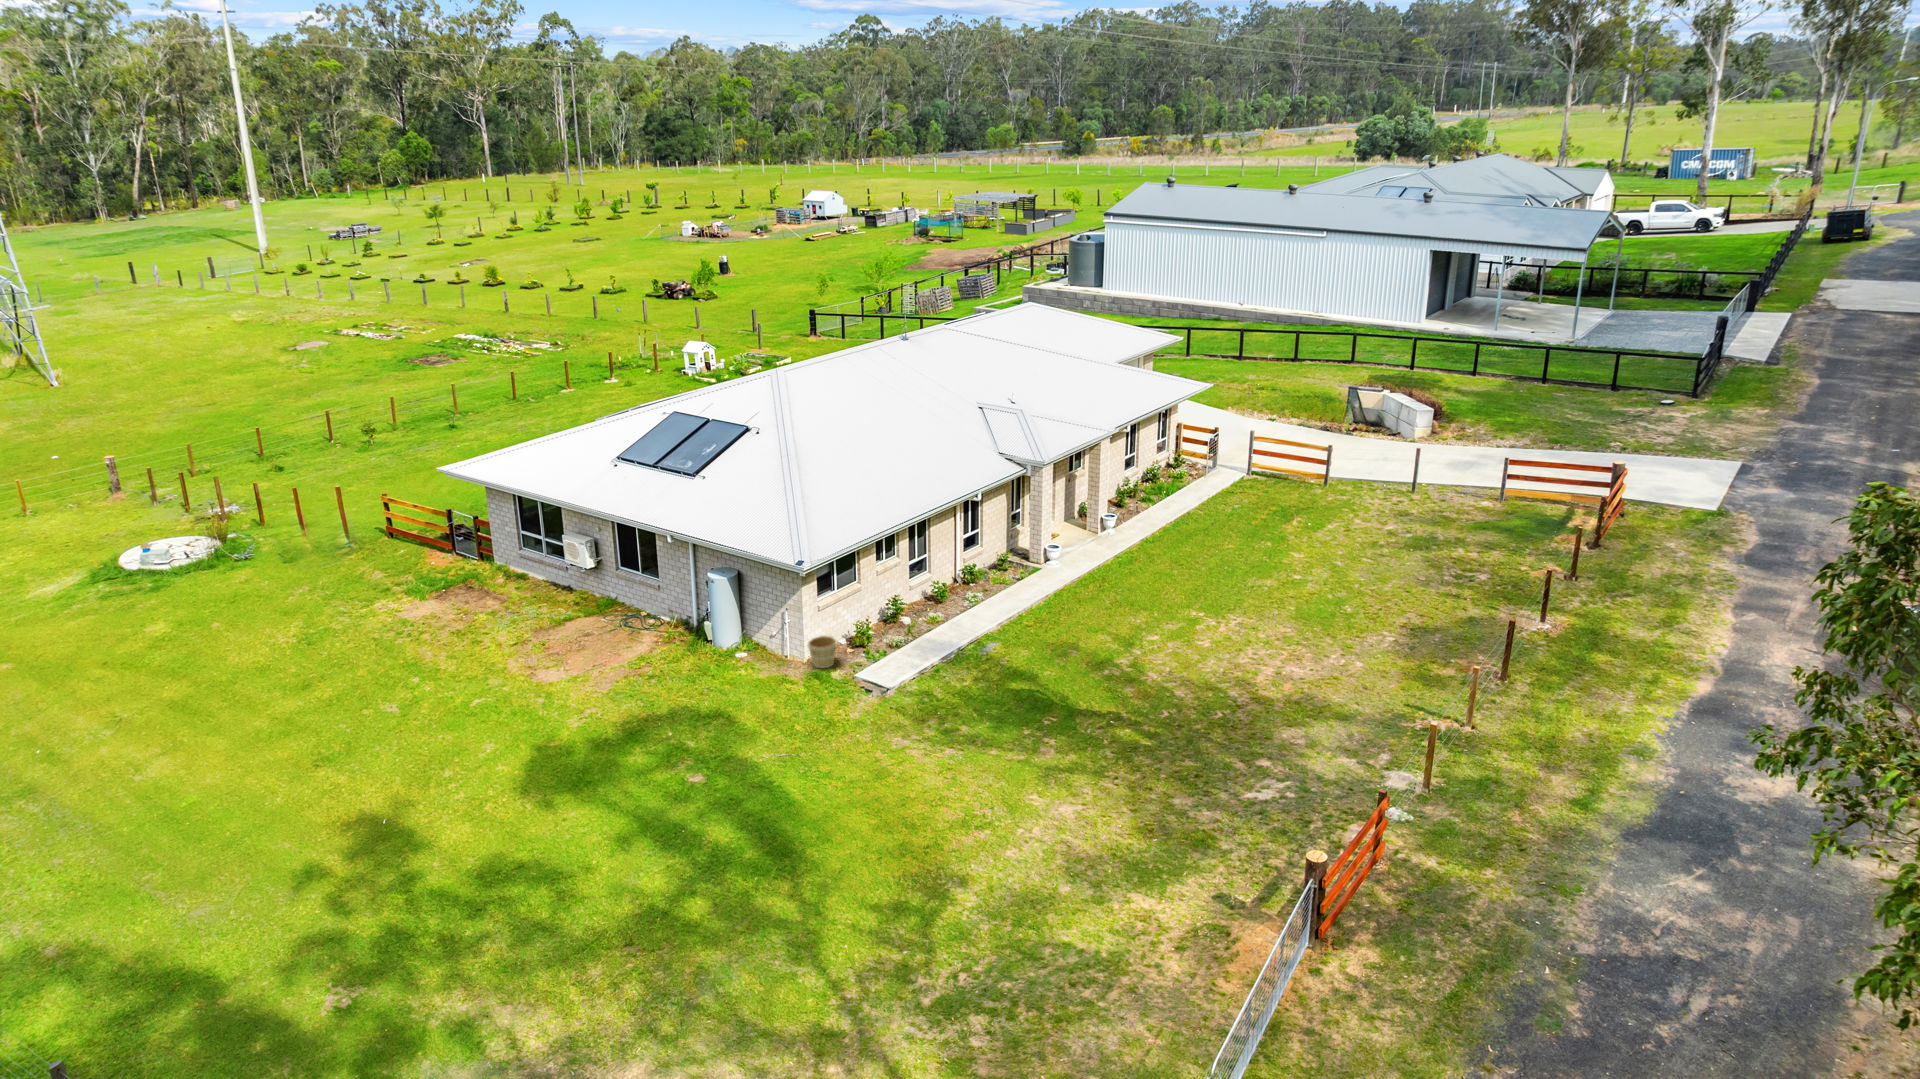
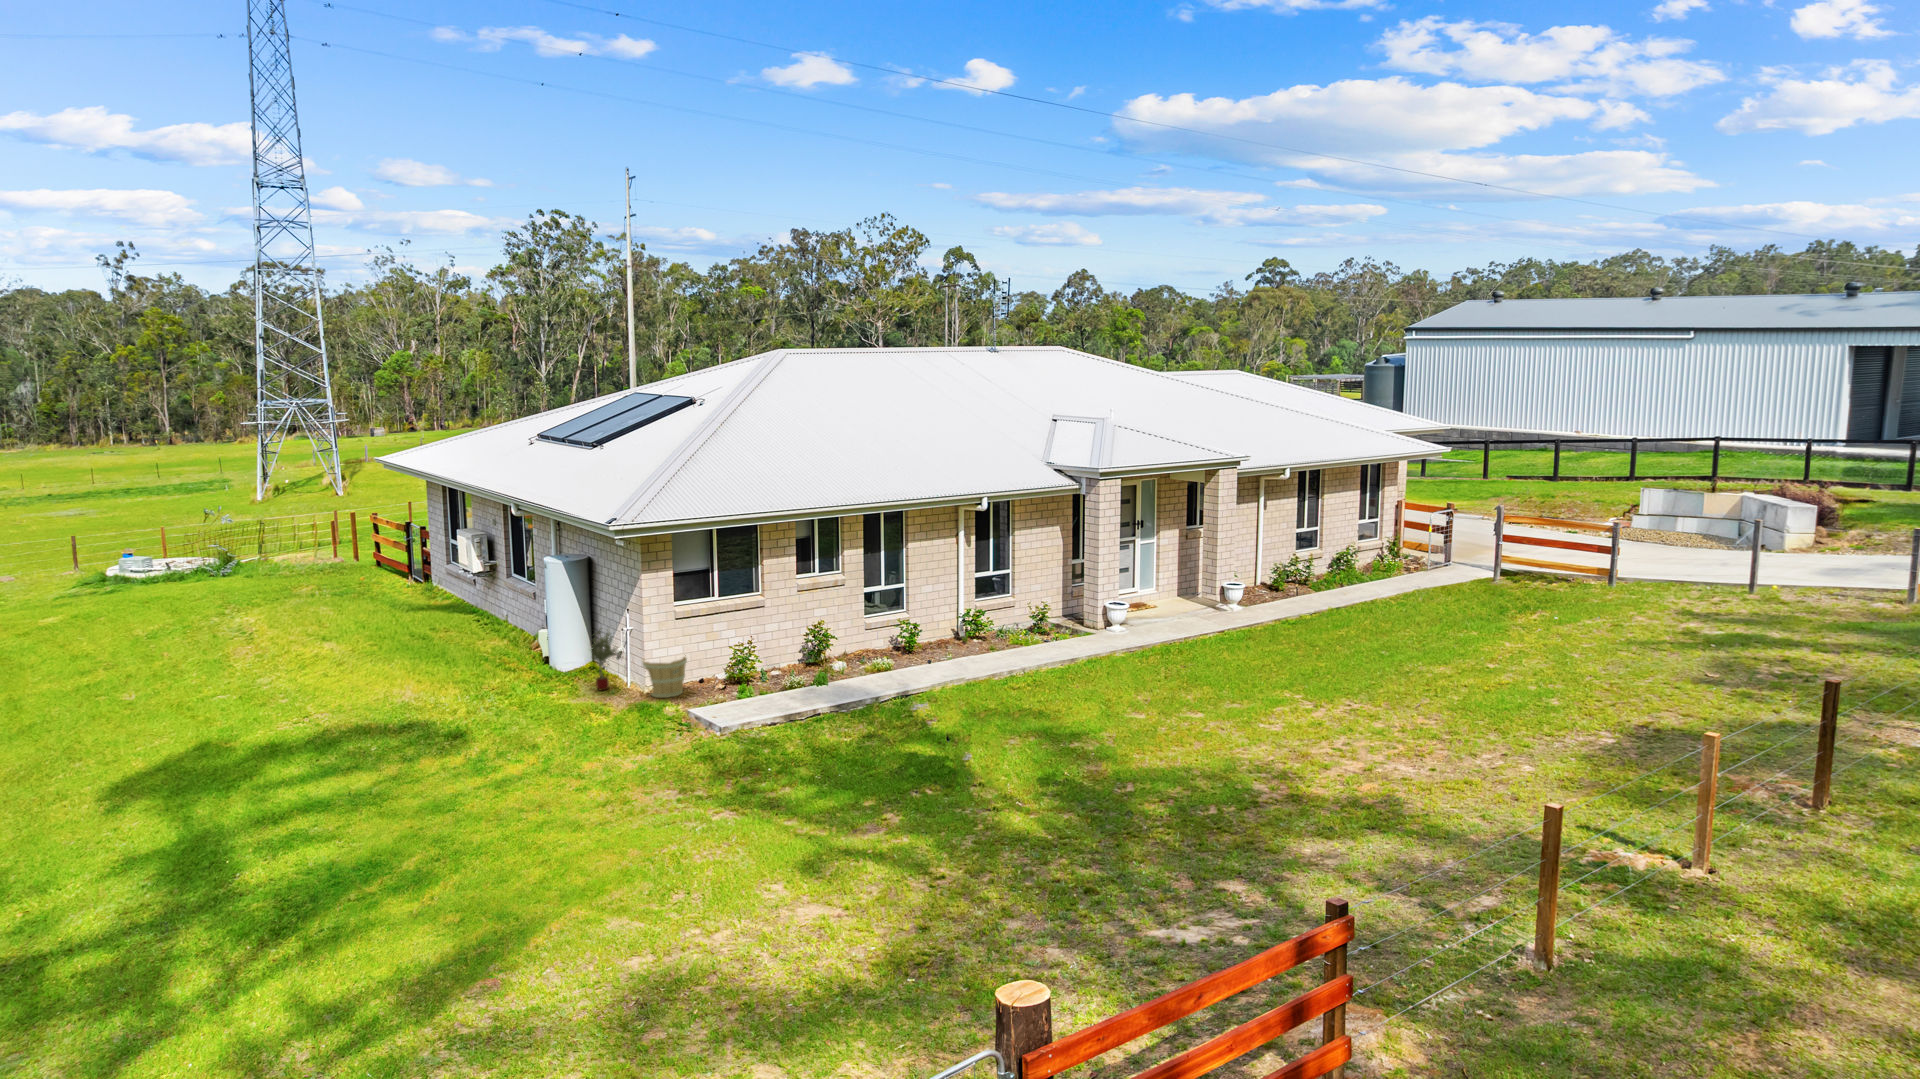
potted tree: none [760,625,787,666] -> present [591,628,622,690]

